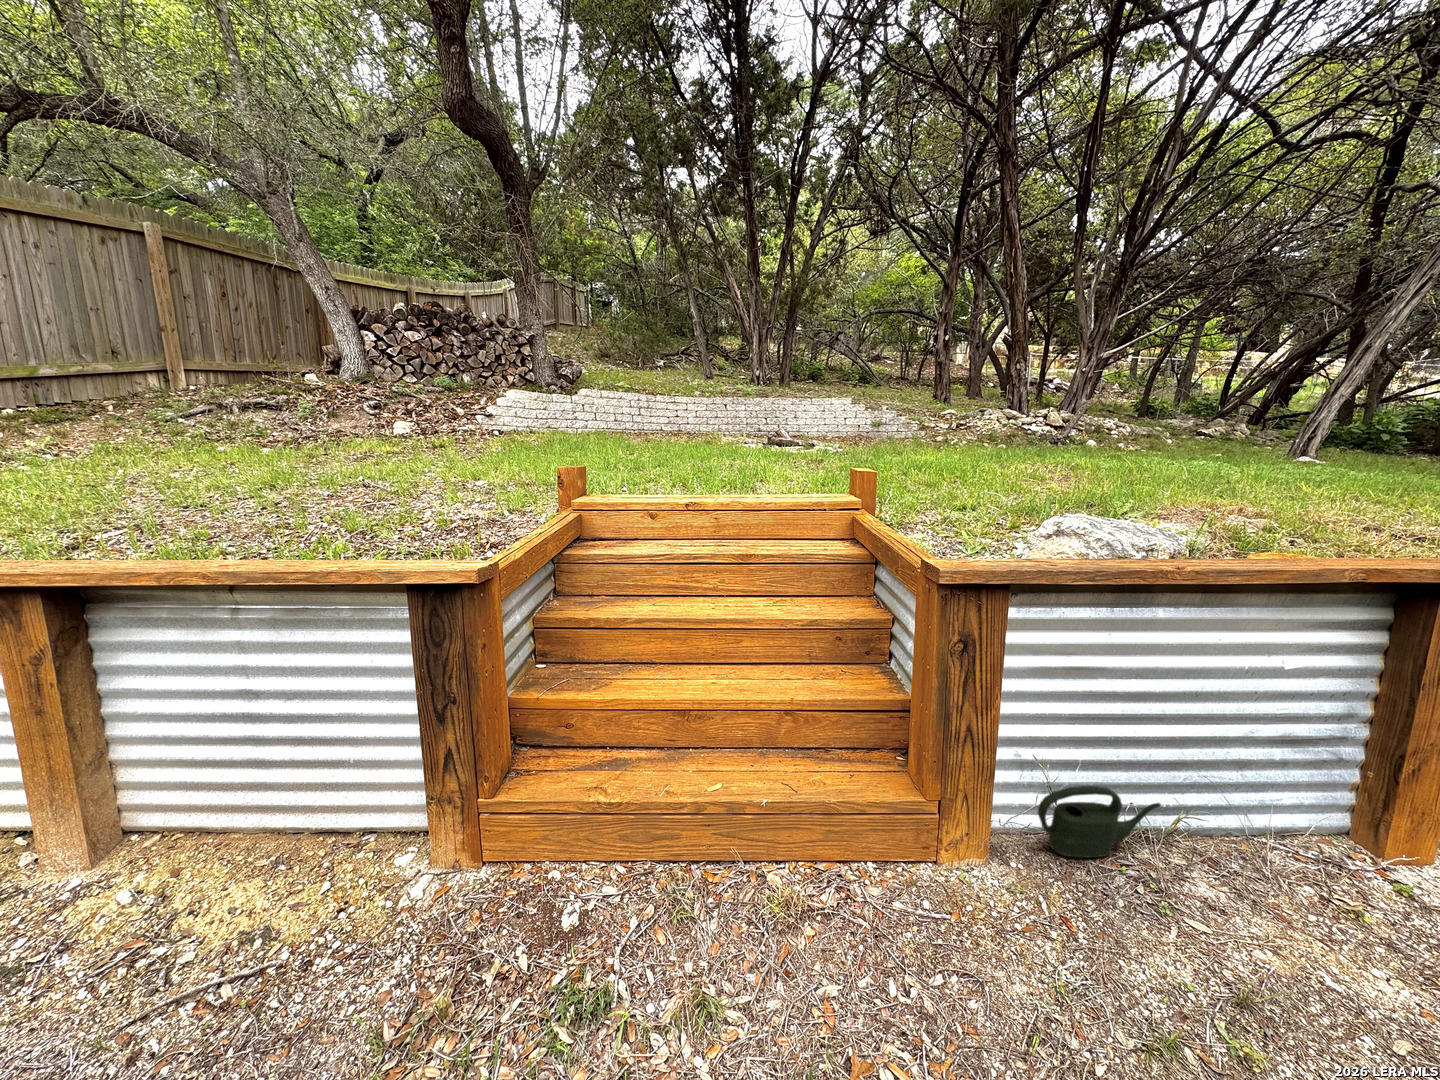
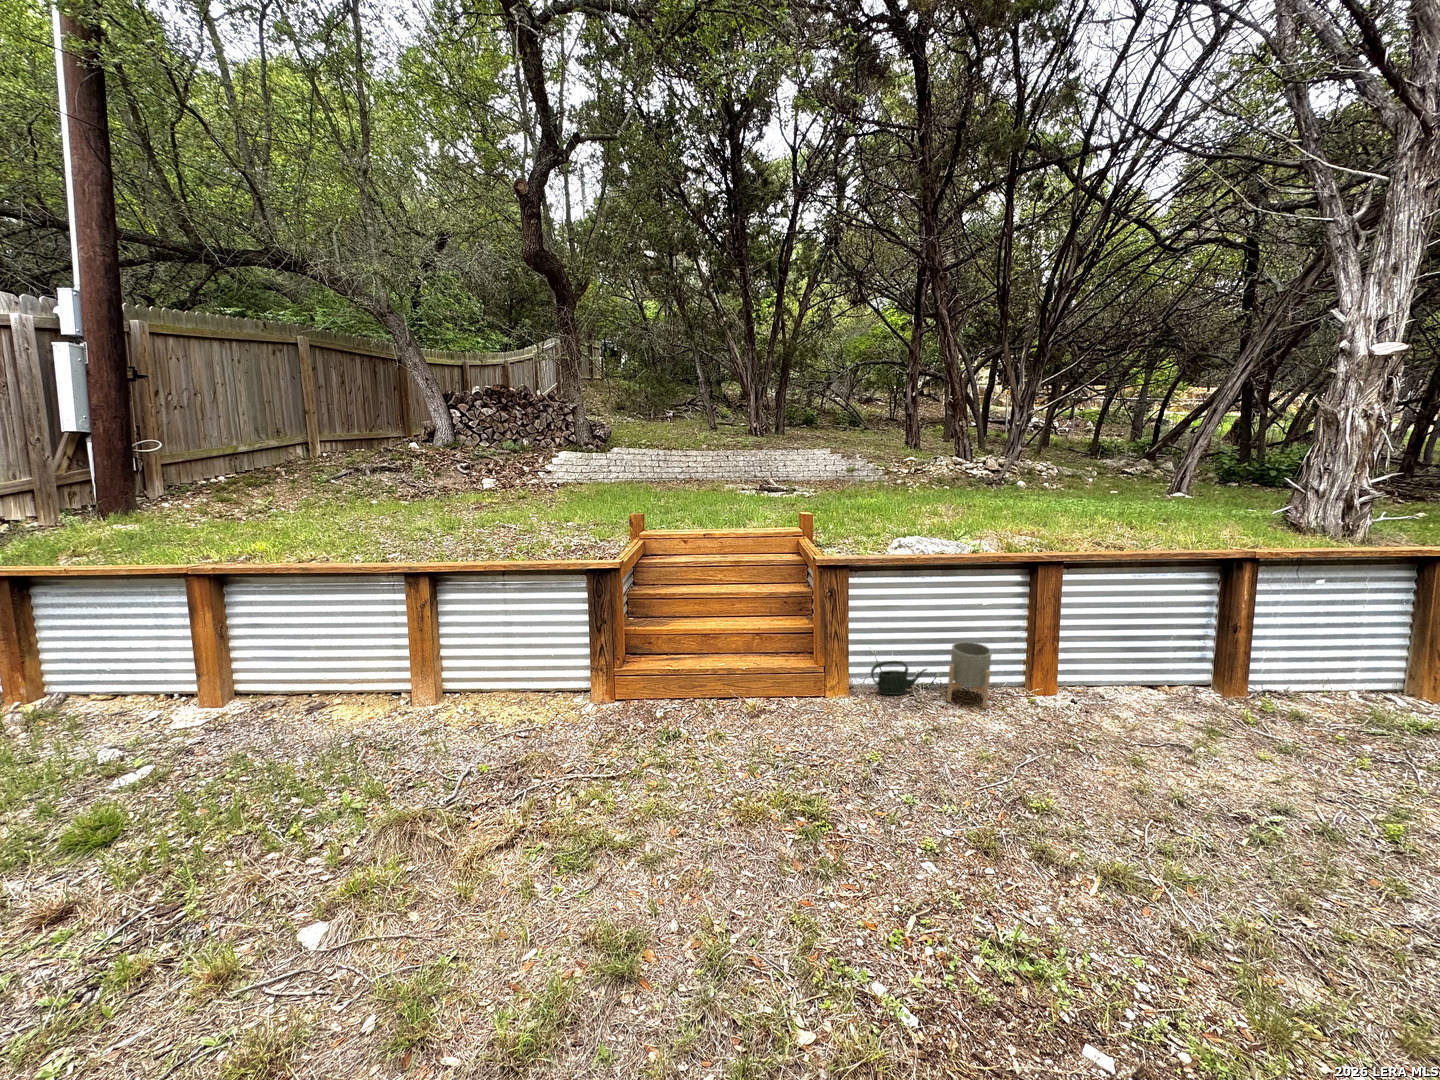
planter: none [1192,748,1341,912] -> present [947,642,992,708]

